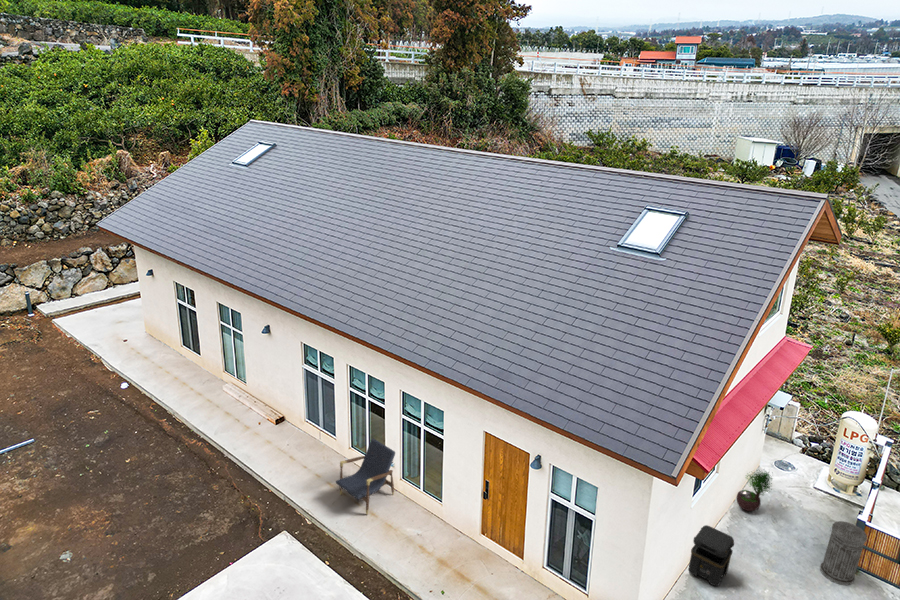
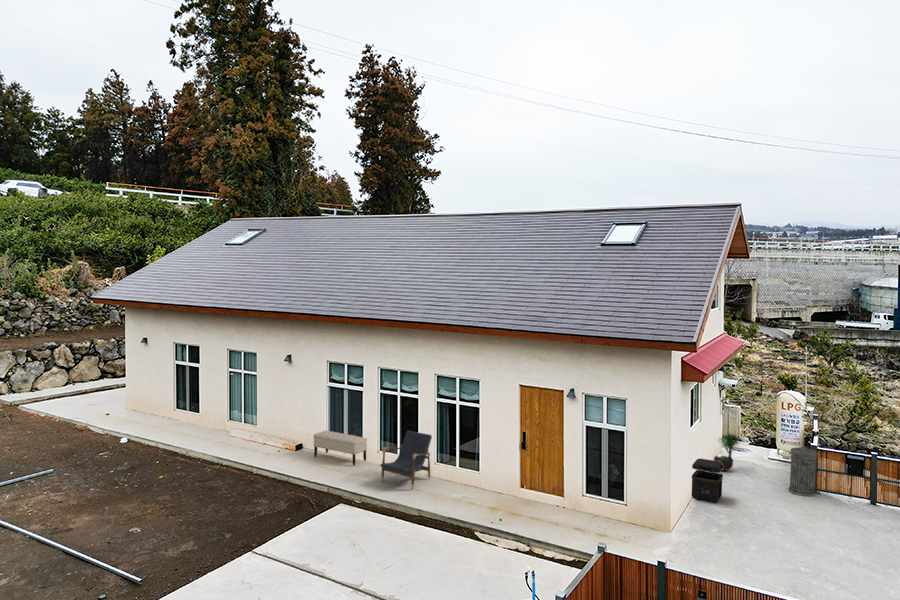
bench: none [285,410,339,460] -> present [314,431,367,465]

